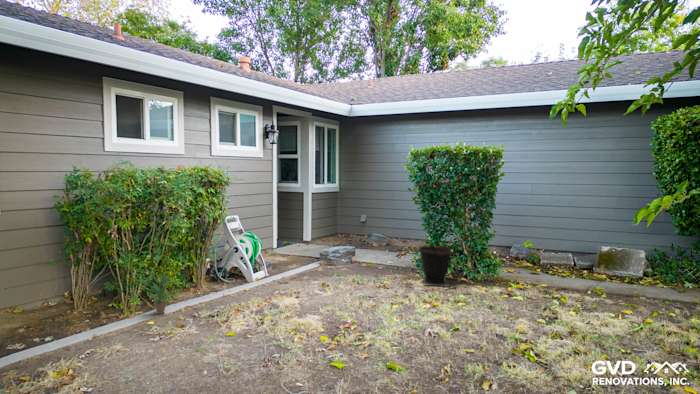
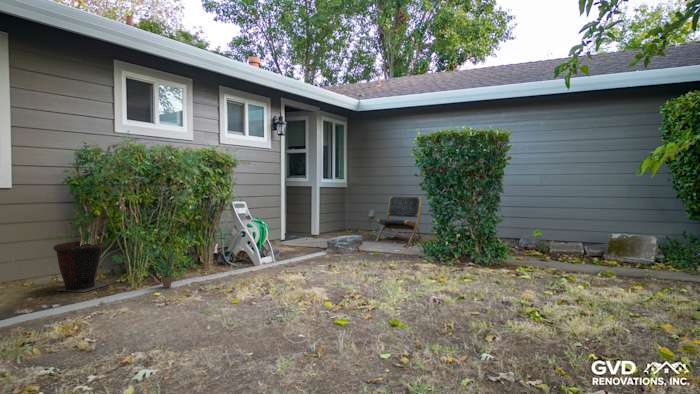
lounge chair: none [368,203,415,252] -> present [376,197,423,243]
bucket: present [419,246,452,287] -> present [53,241,109,292]

